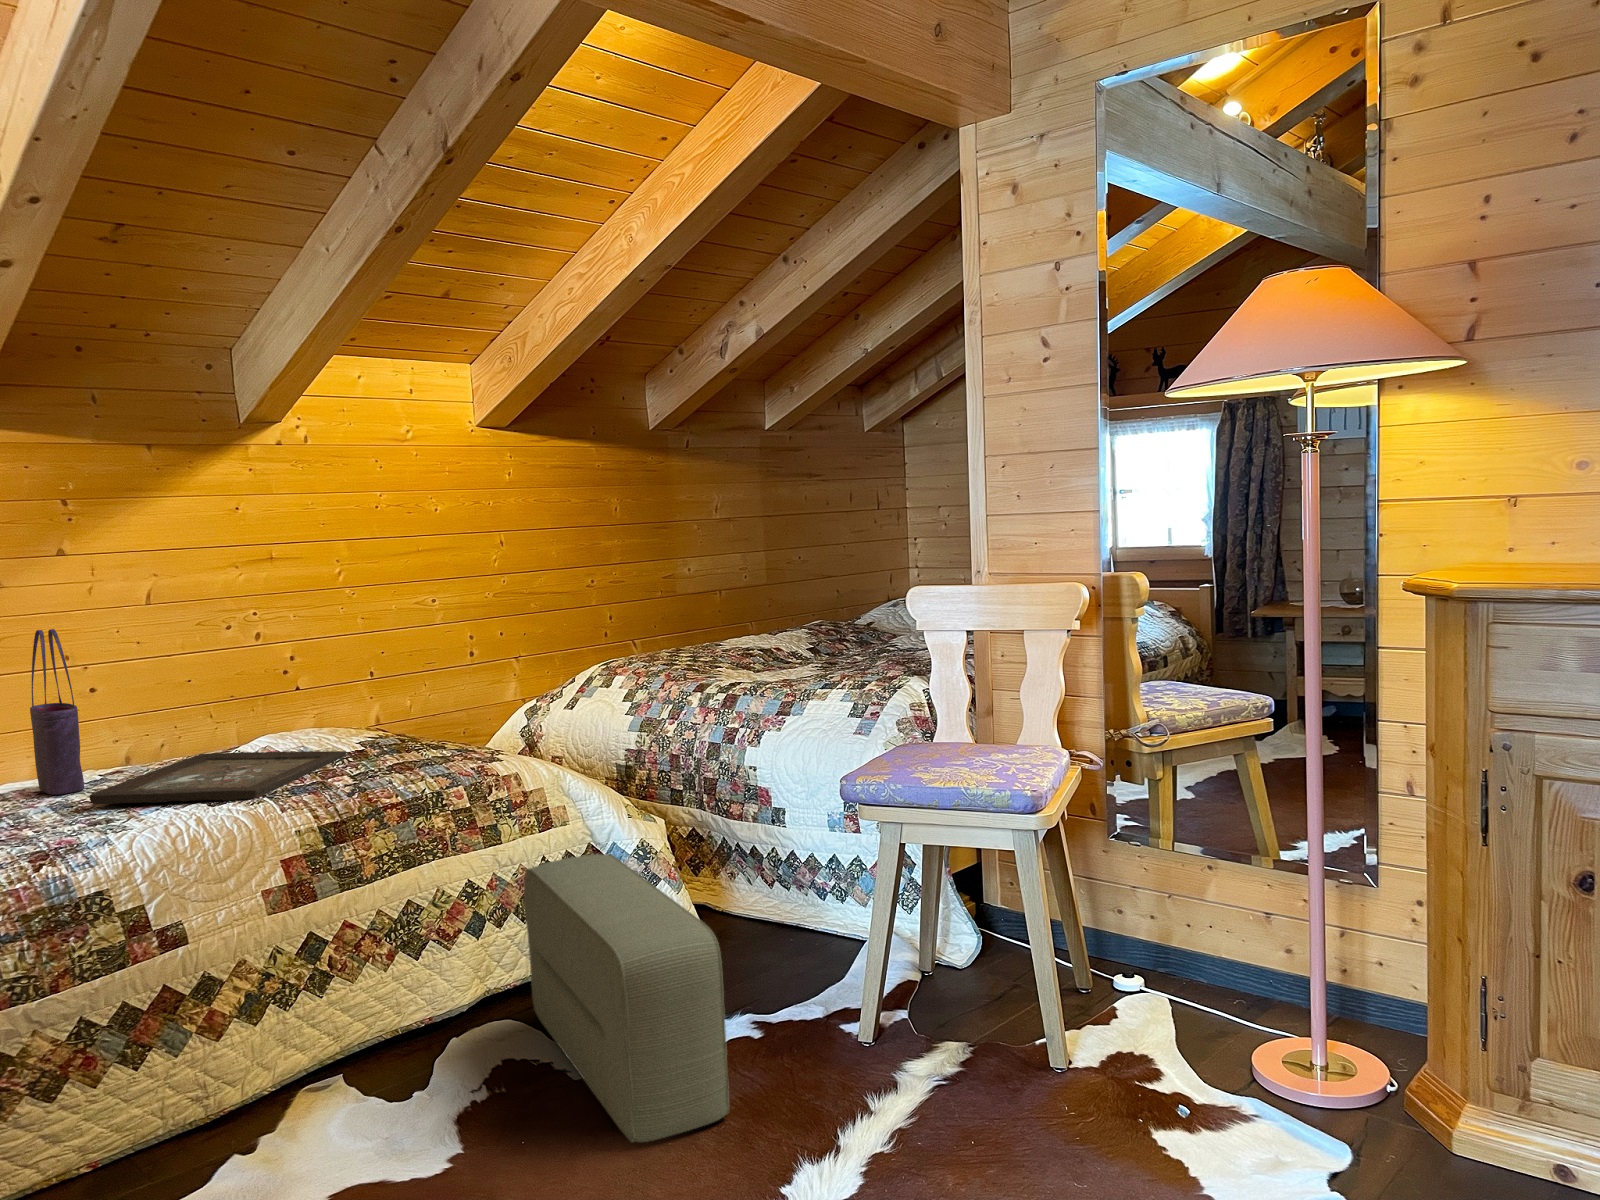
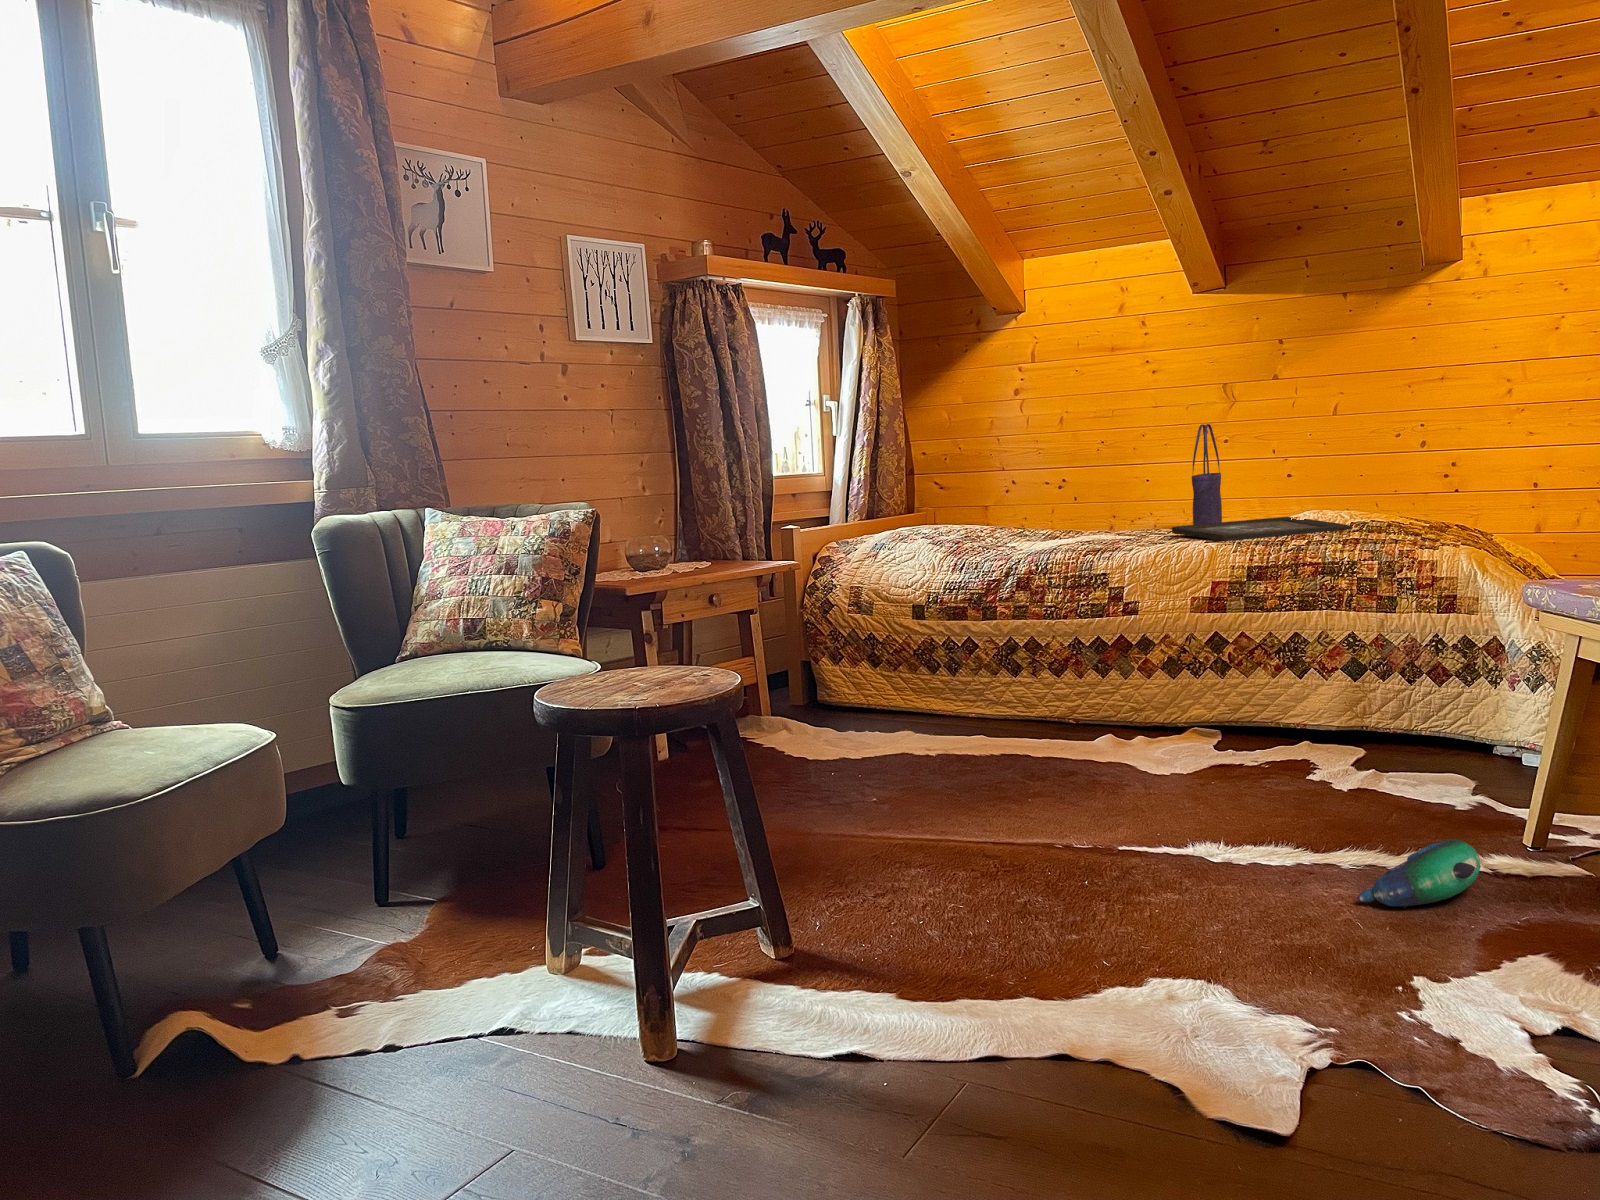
pouf: present [524,854,729,1142] -> none [1239,630,1454,831]
plush toy: none [834,1043,958,1151] -> present [1358,839,1481,908]

